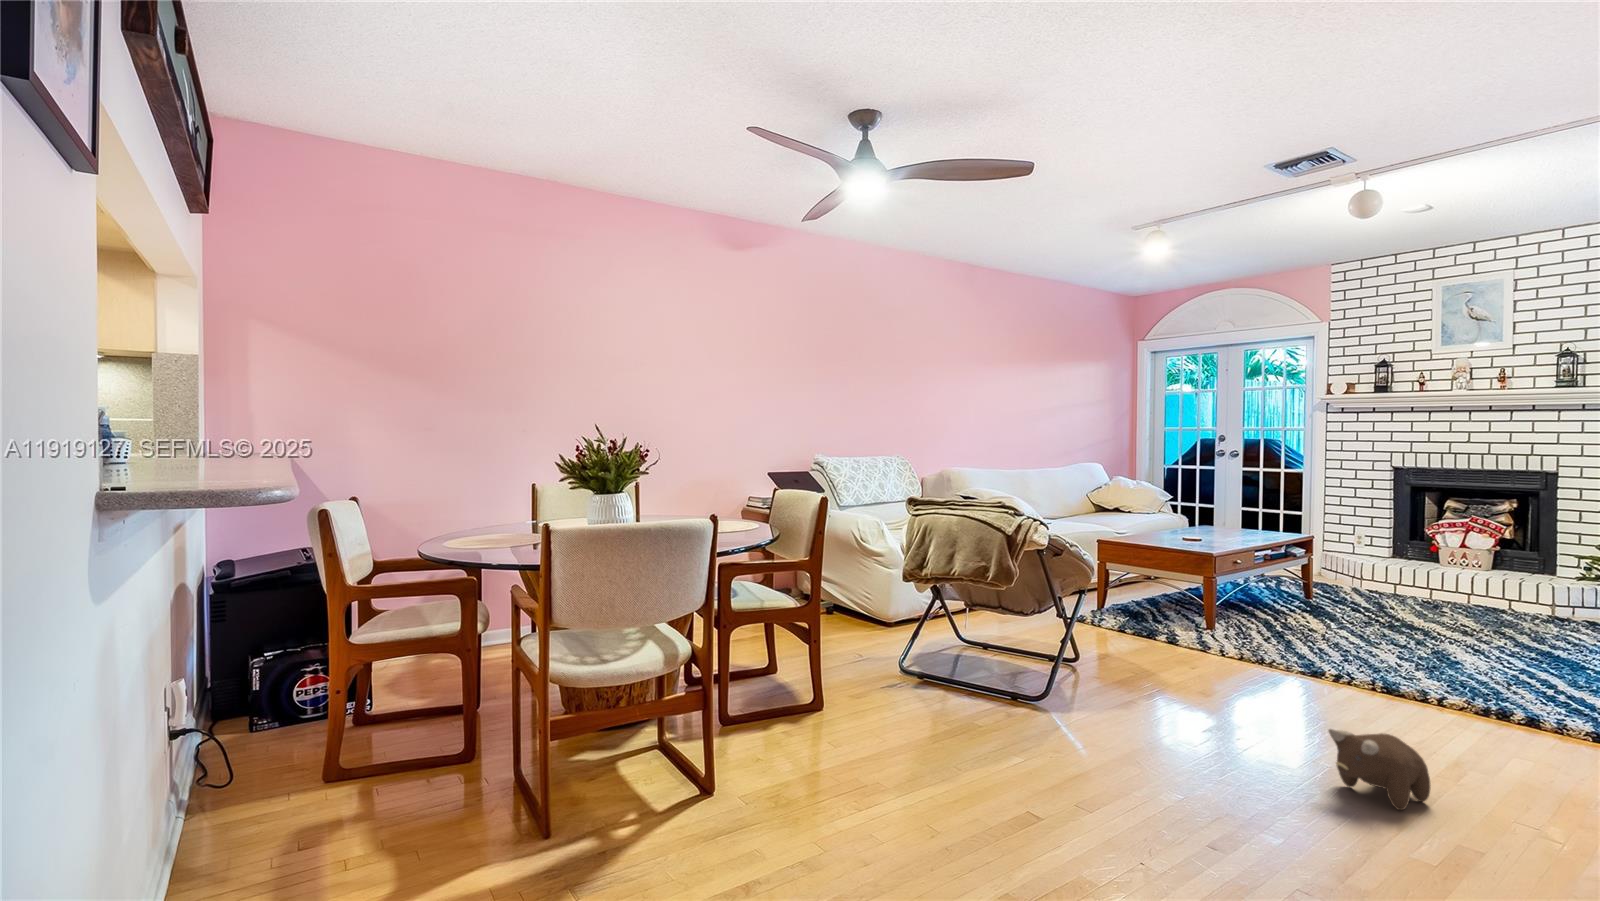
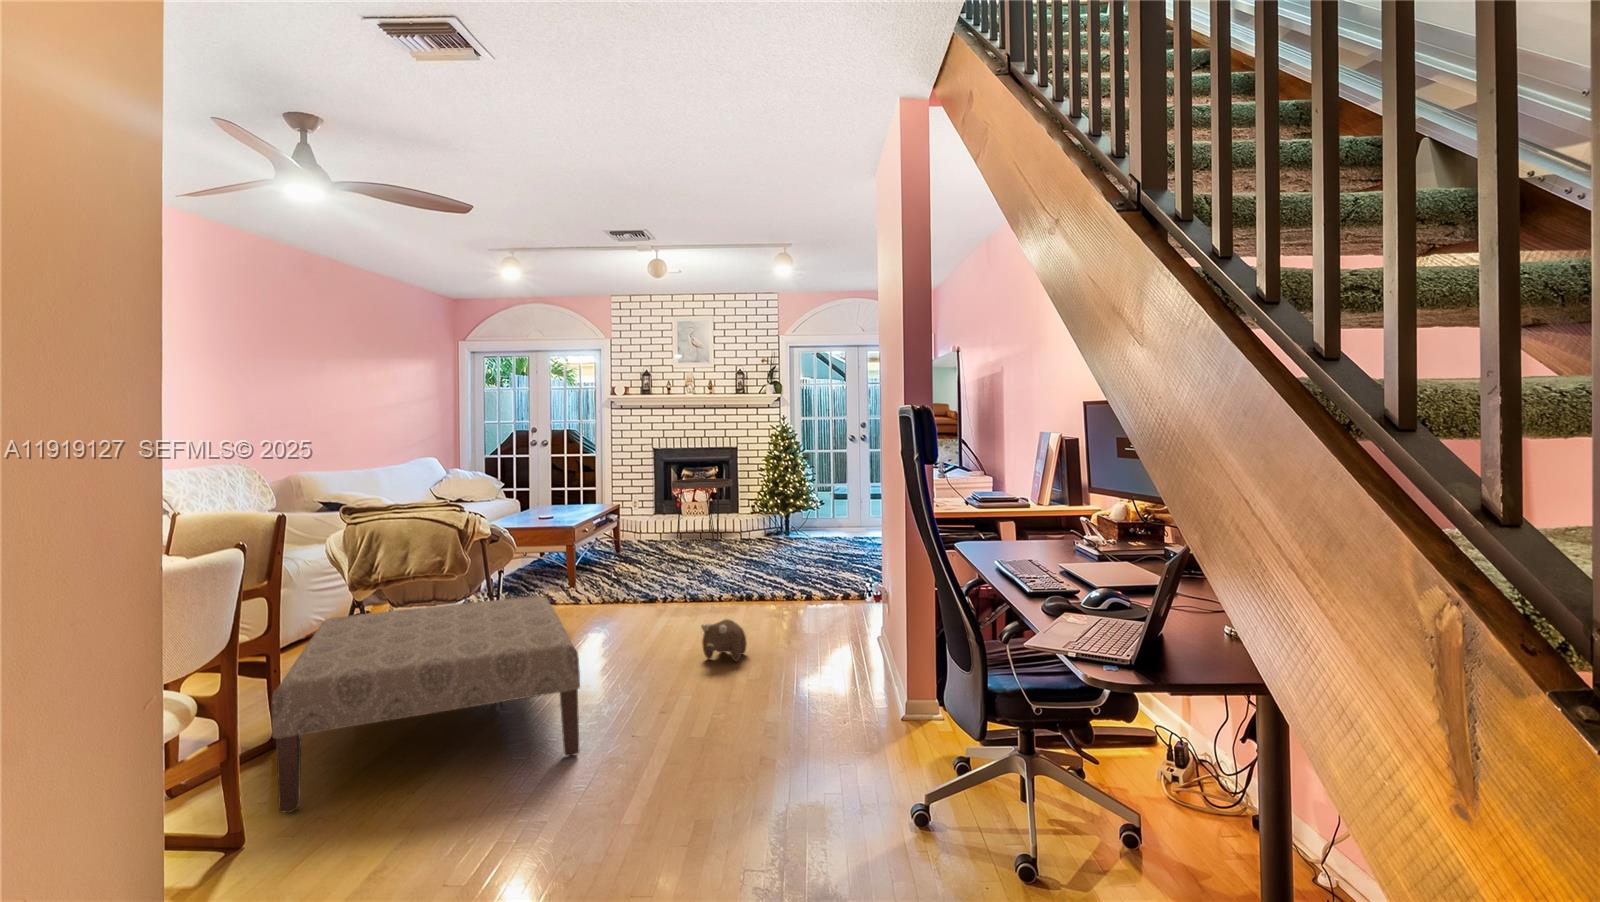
side table: none [1413,513,1538,611] -> present [671,479,733,541]
ottoman: none [776,601,1104,840] -> present [271,596,580,813]

